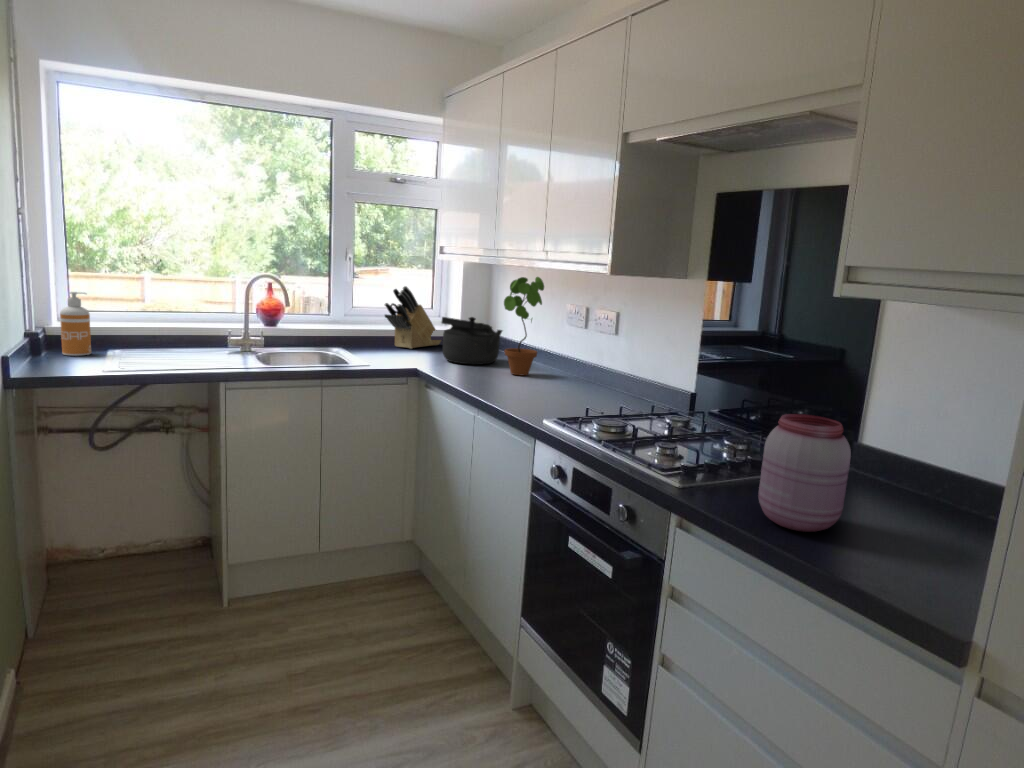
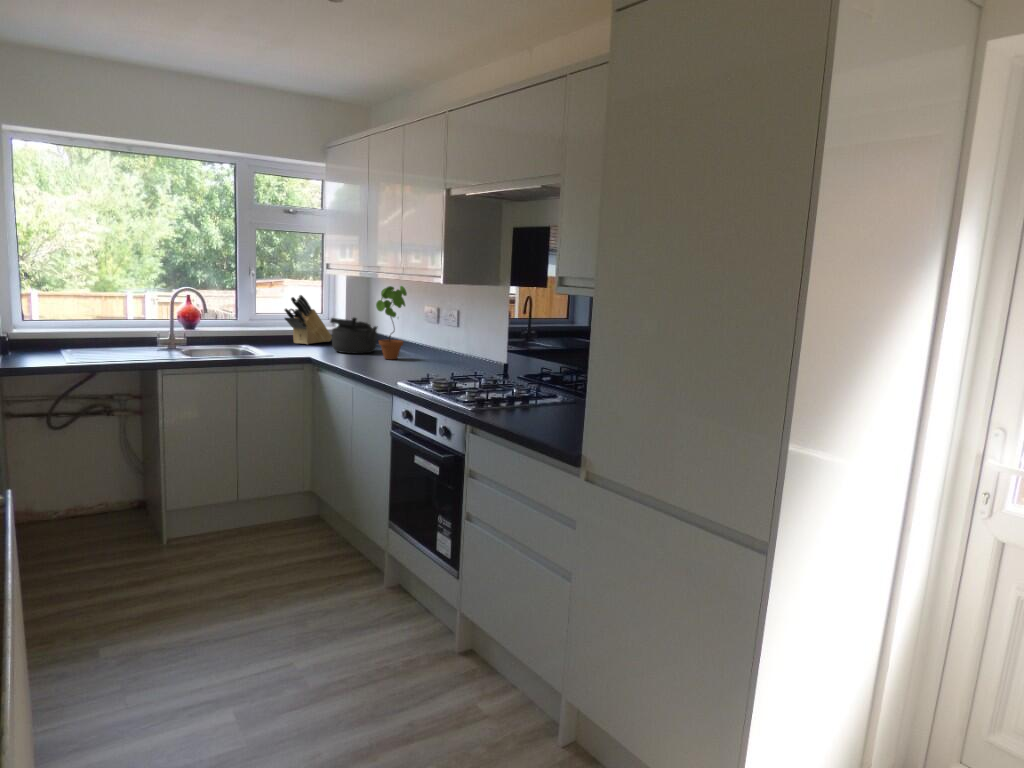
soap dispenser: present [60,292,91,356] -> none [18,304,44,354]
jar: present [758,414,851,532] -> none [508,361,553,424]

